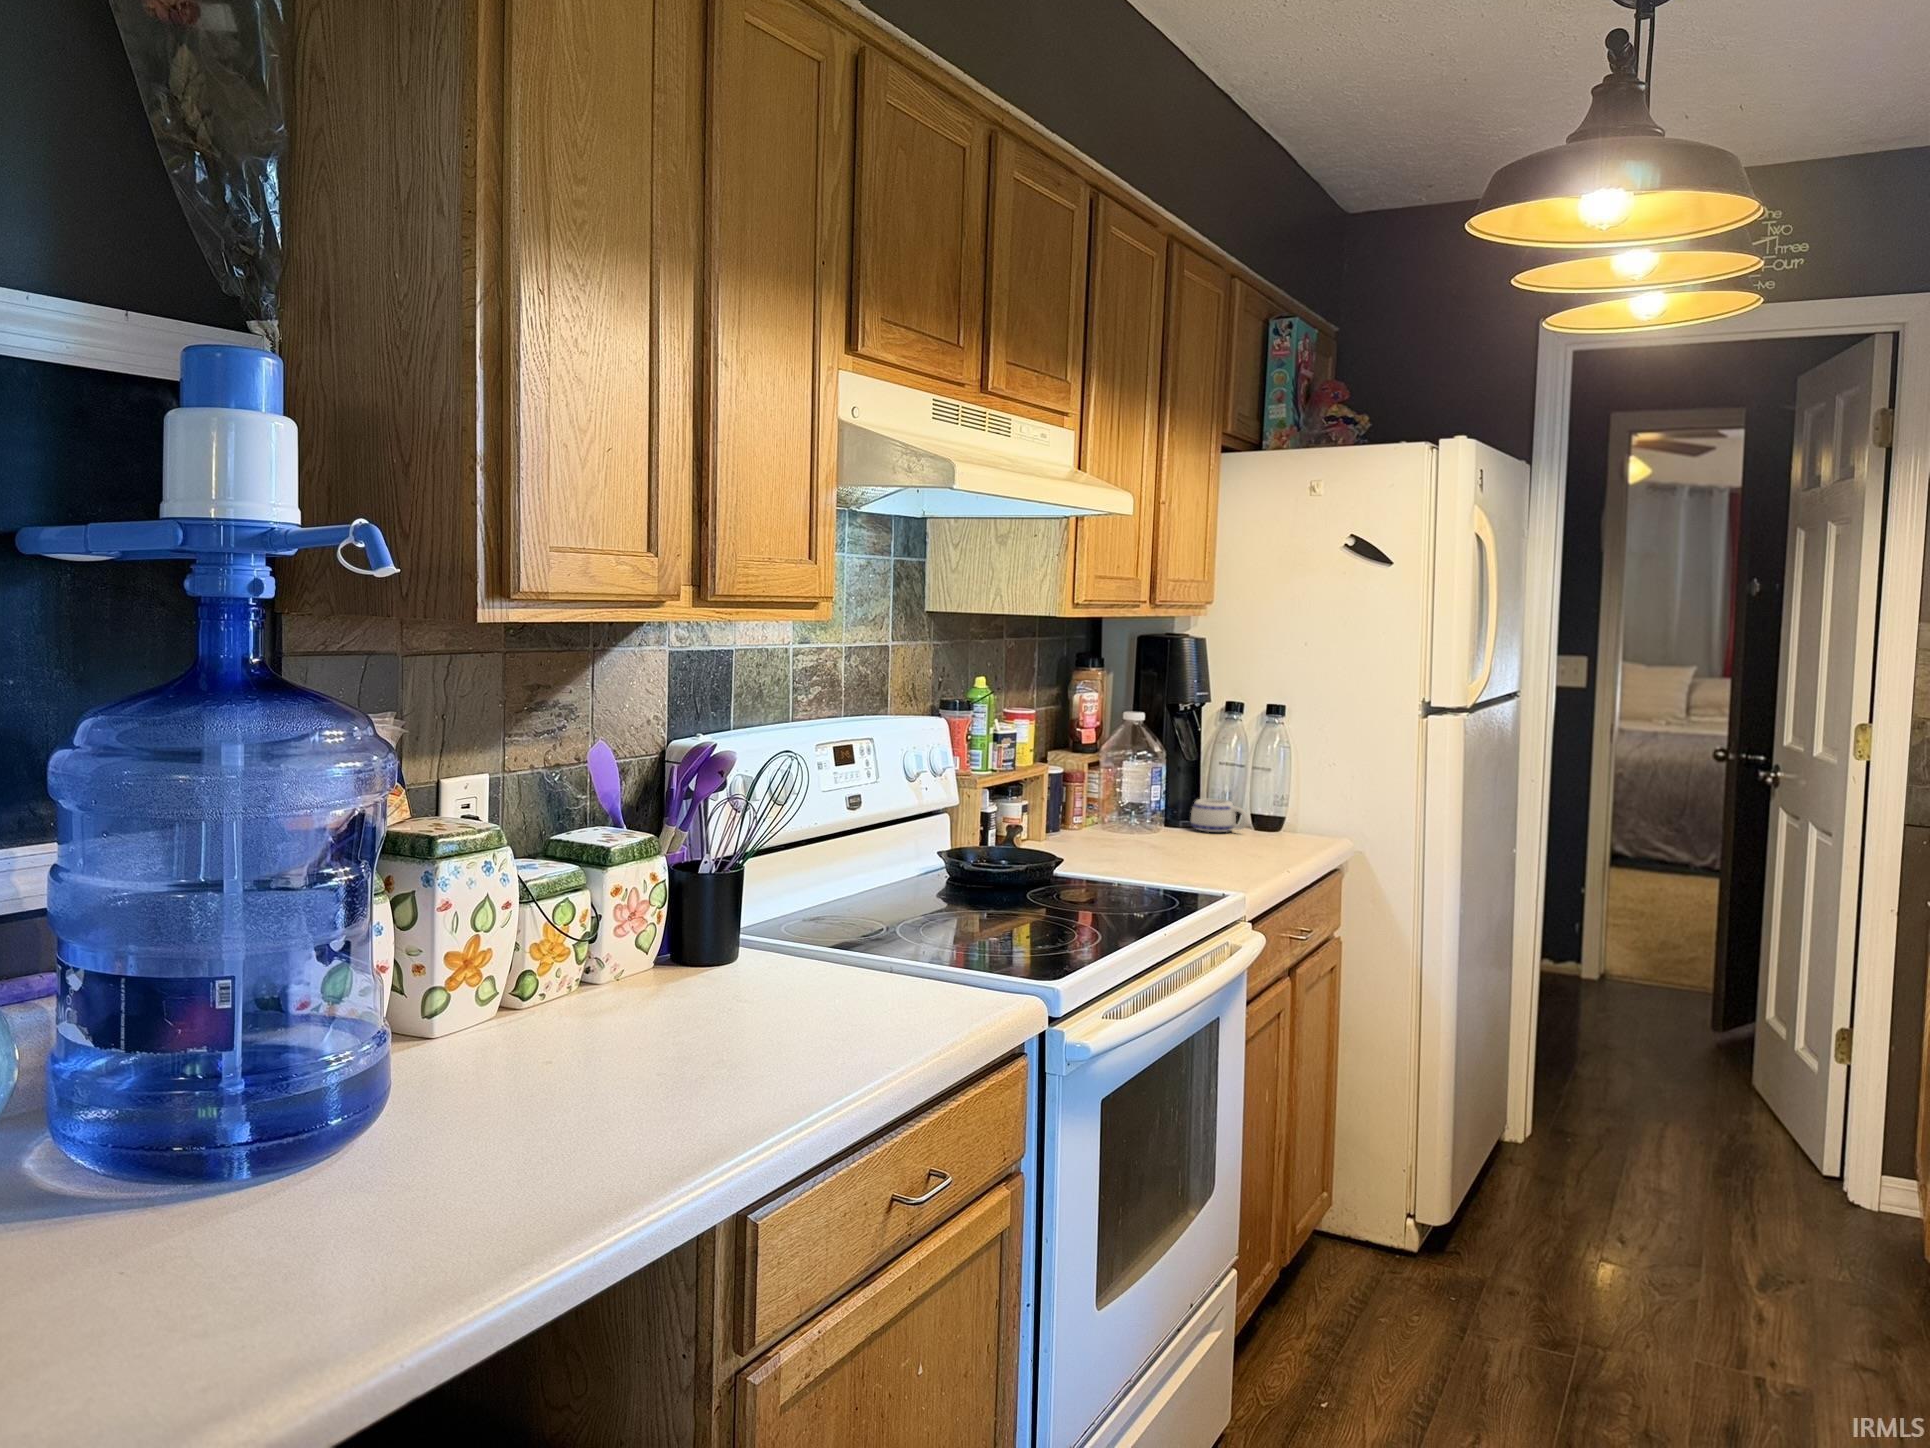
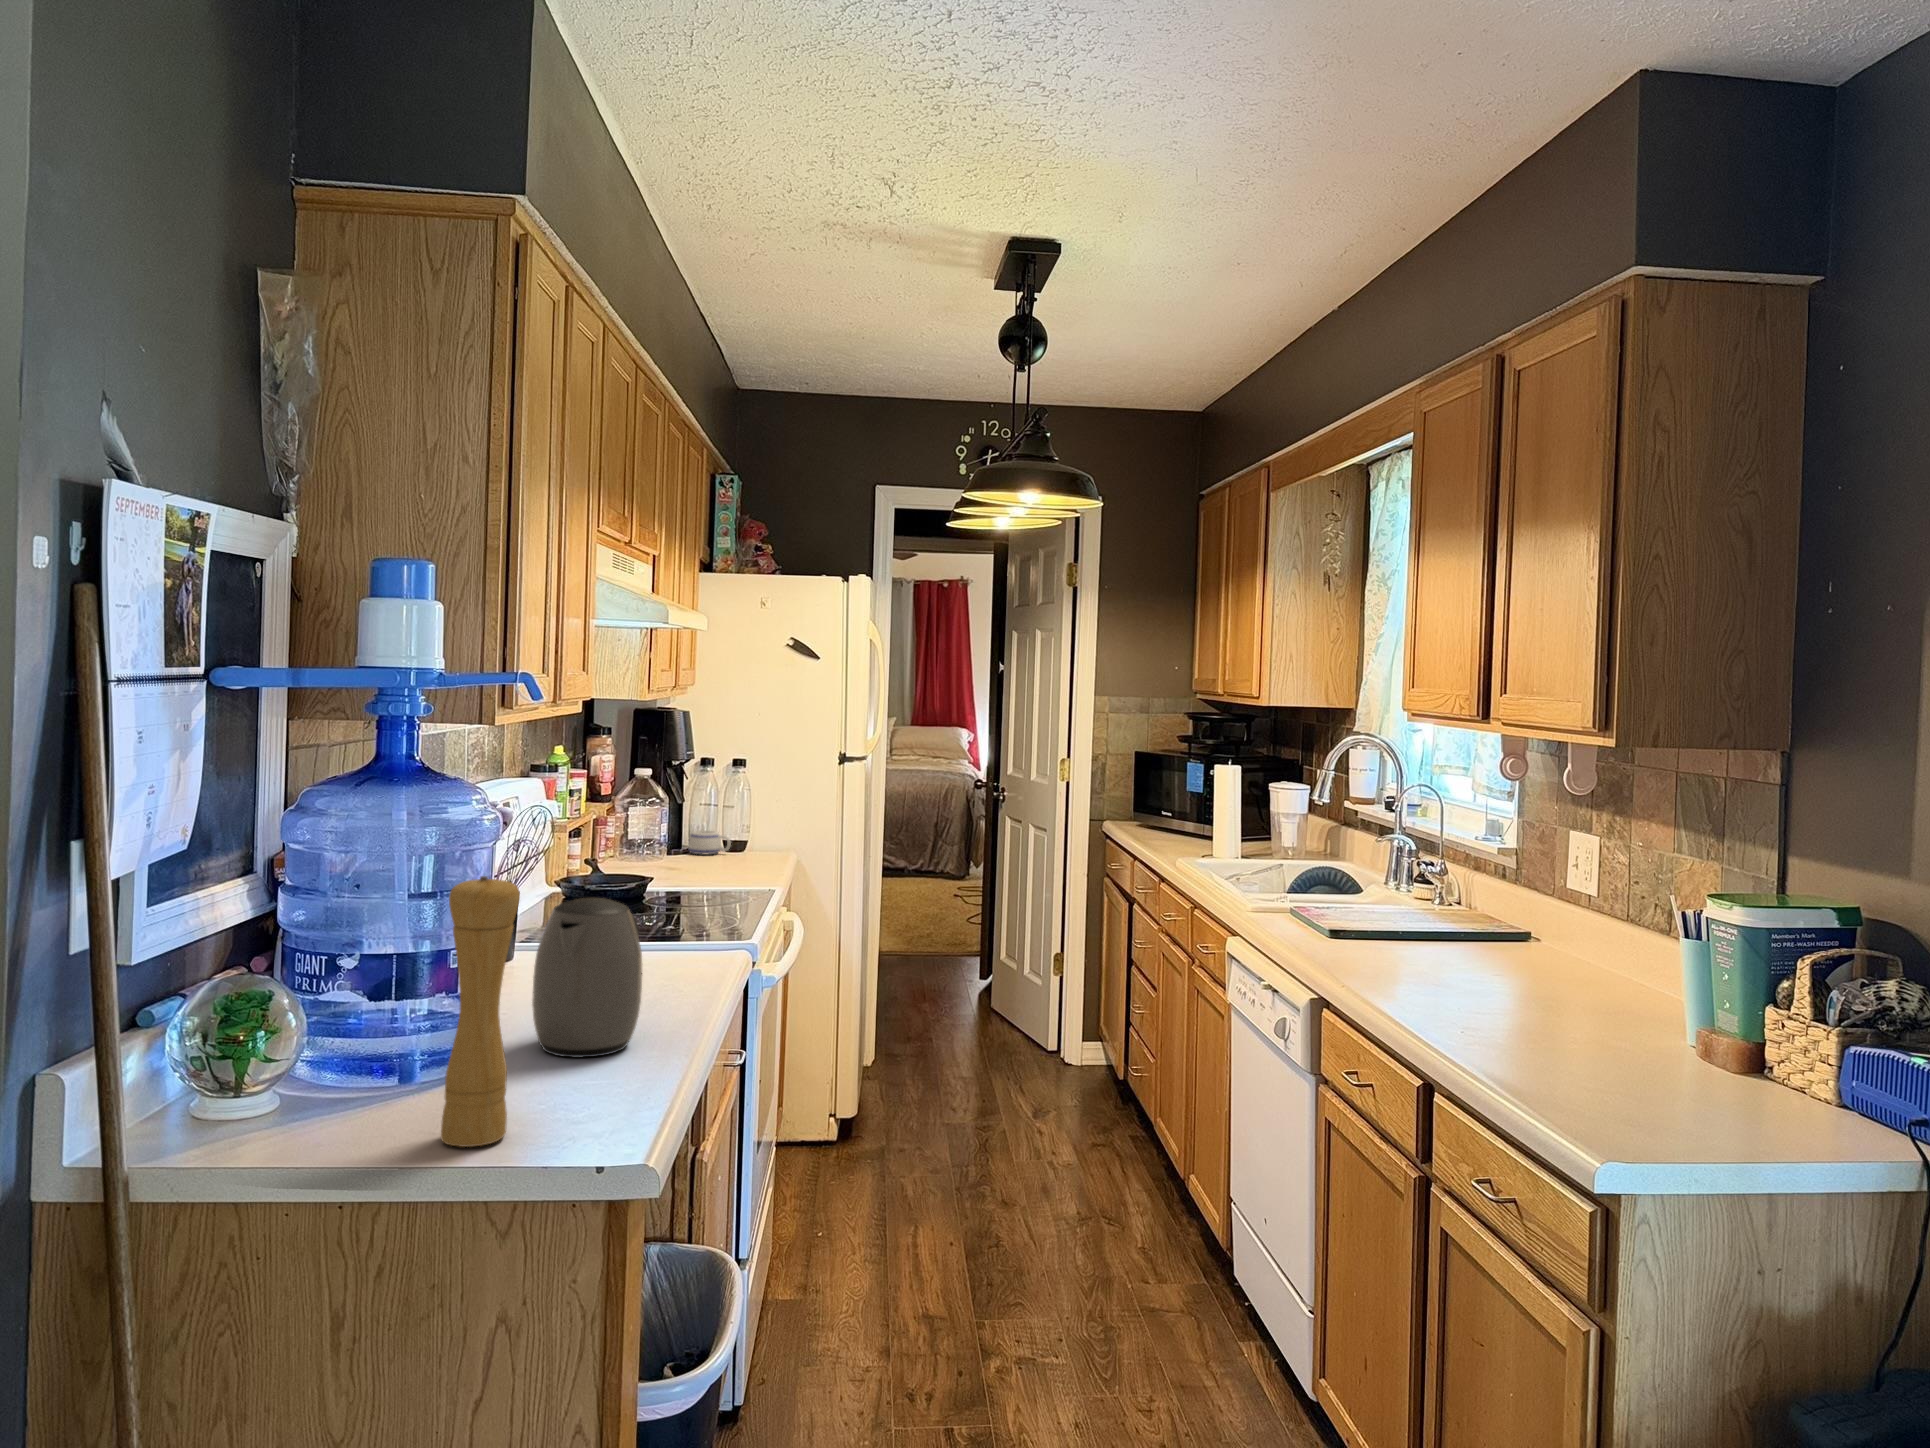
pepper mill: none [85,835,213,1286] -> present [441,876,520,1147]
kettle: none [498,883,714,1140] -> present [532,898,642,1057]

